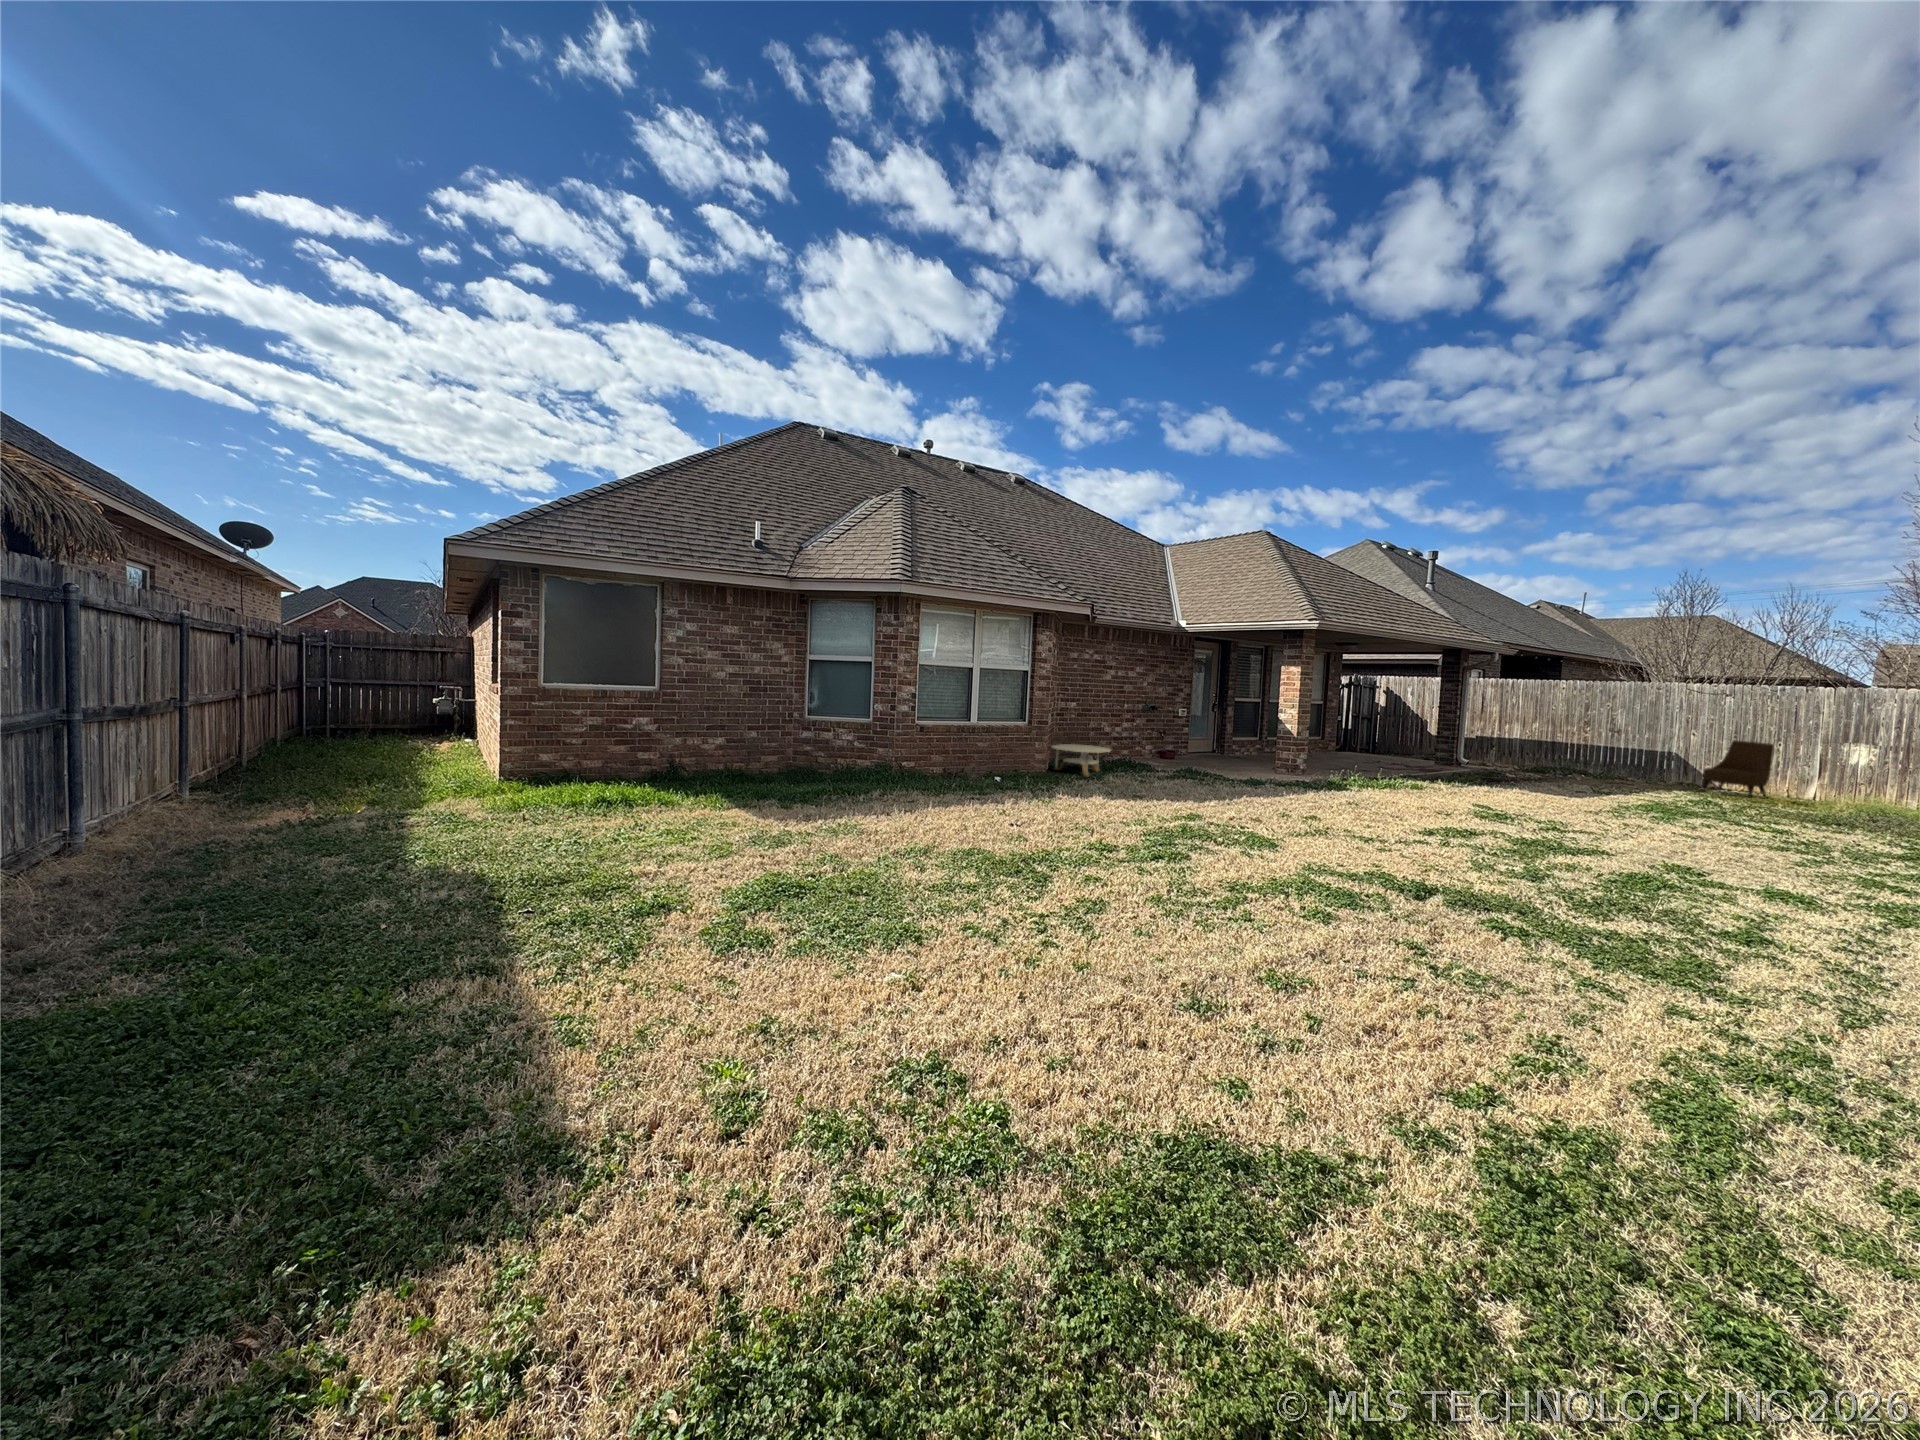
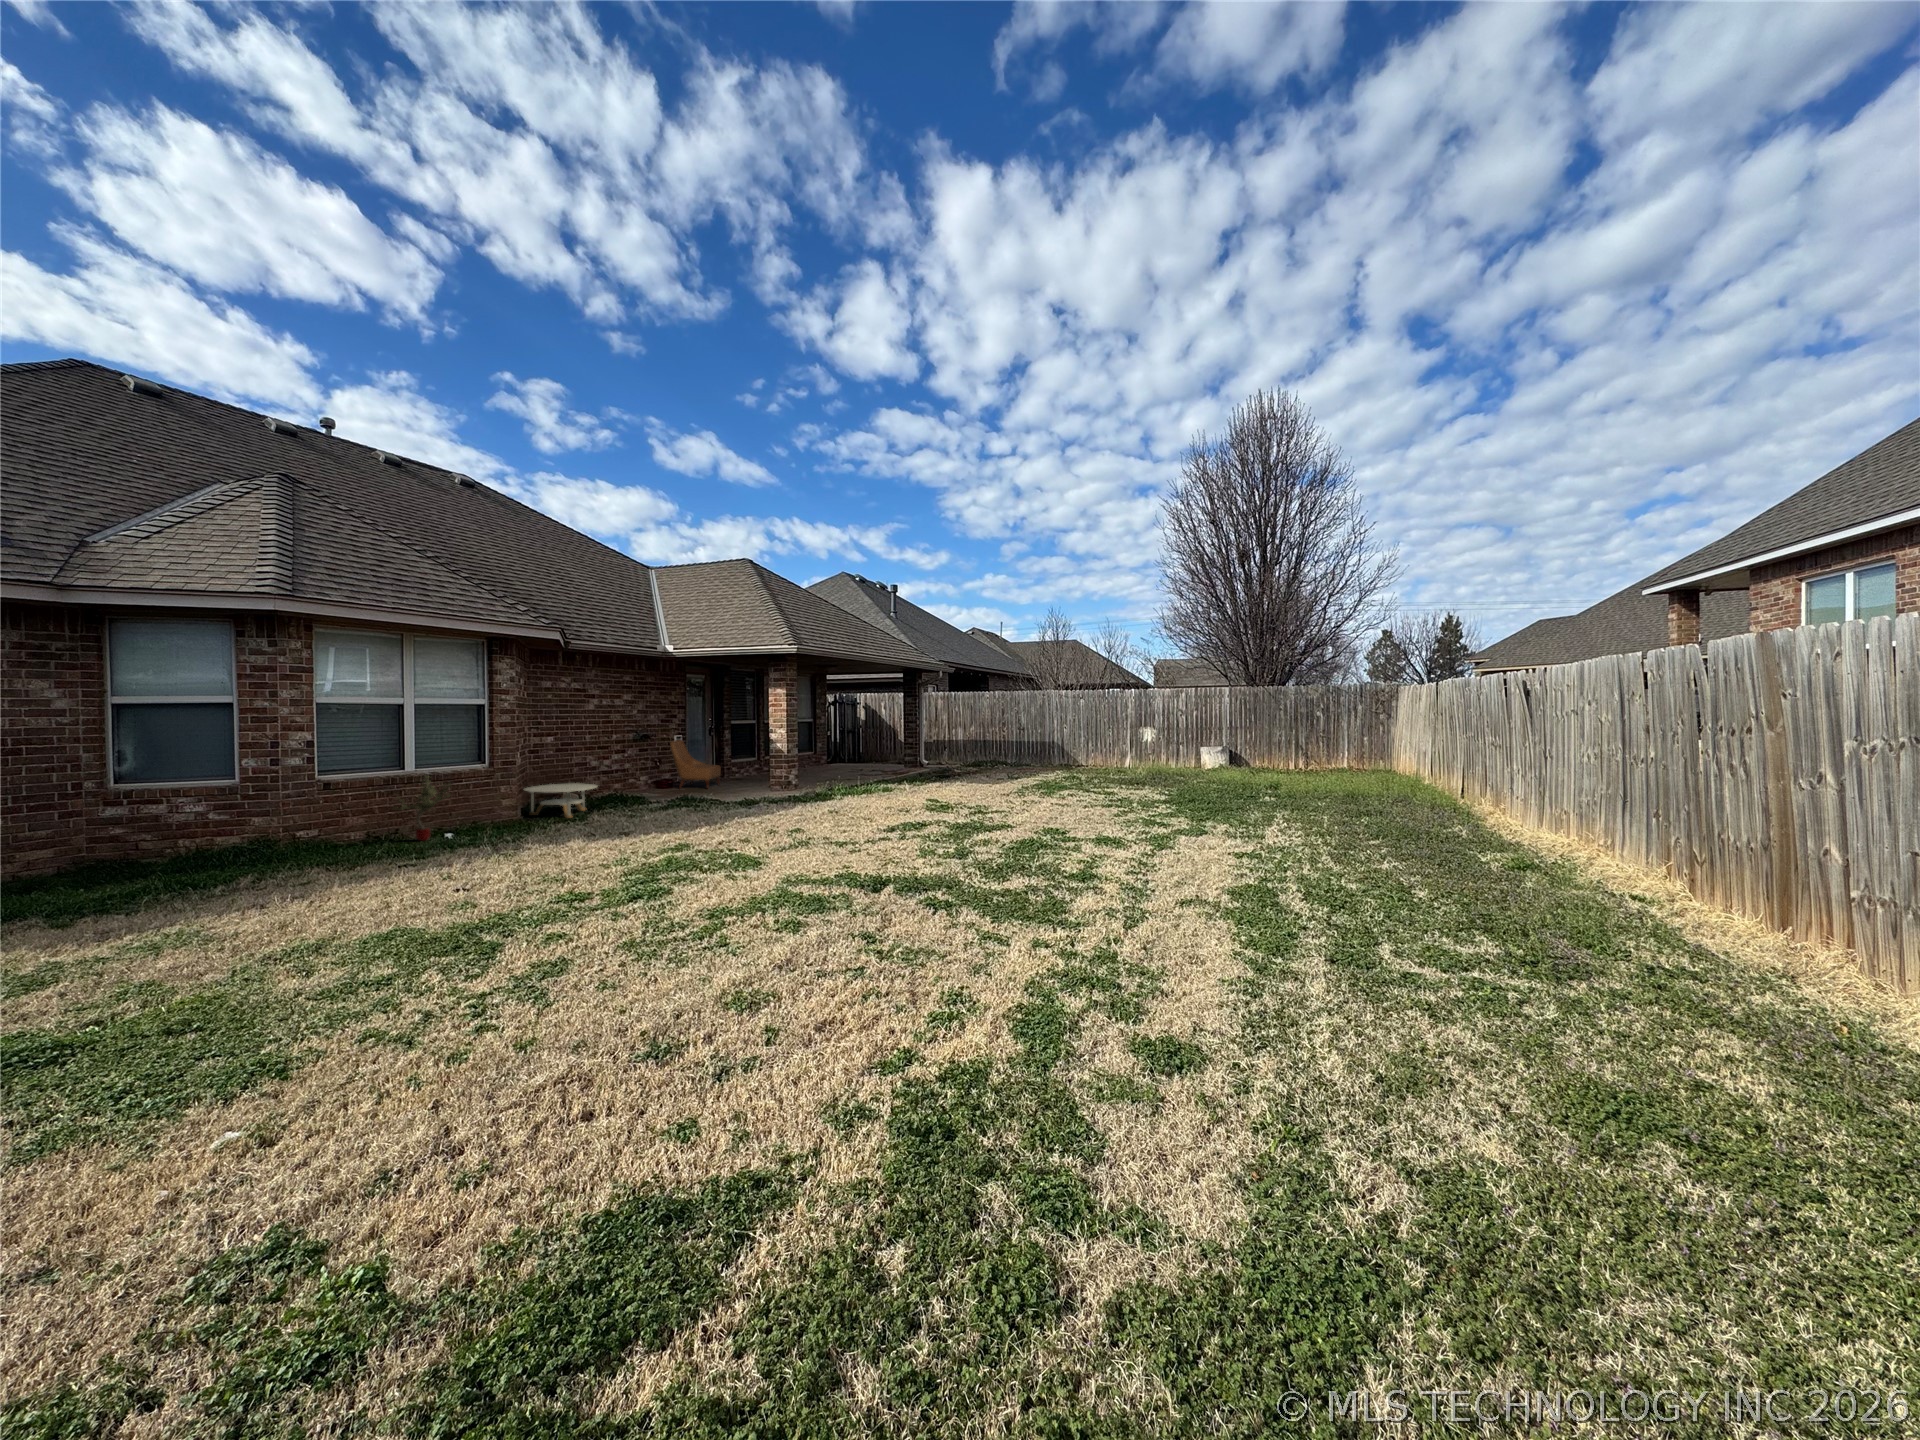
potted tree: none [959,727,1001,781] -> present [395,776,451,841]
chair: present [1703,741,1774,797] -> present [670,740,721,788]

